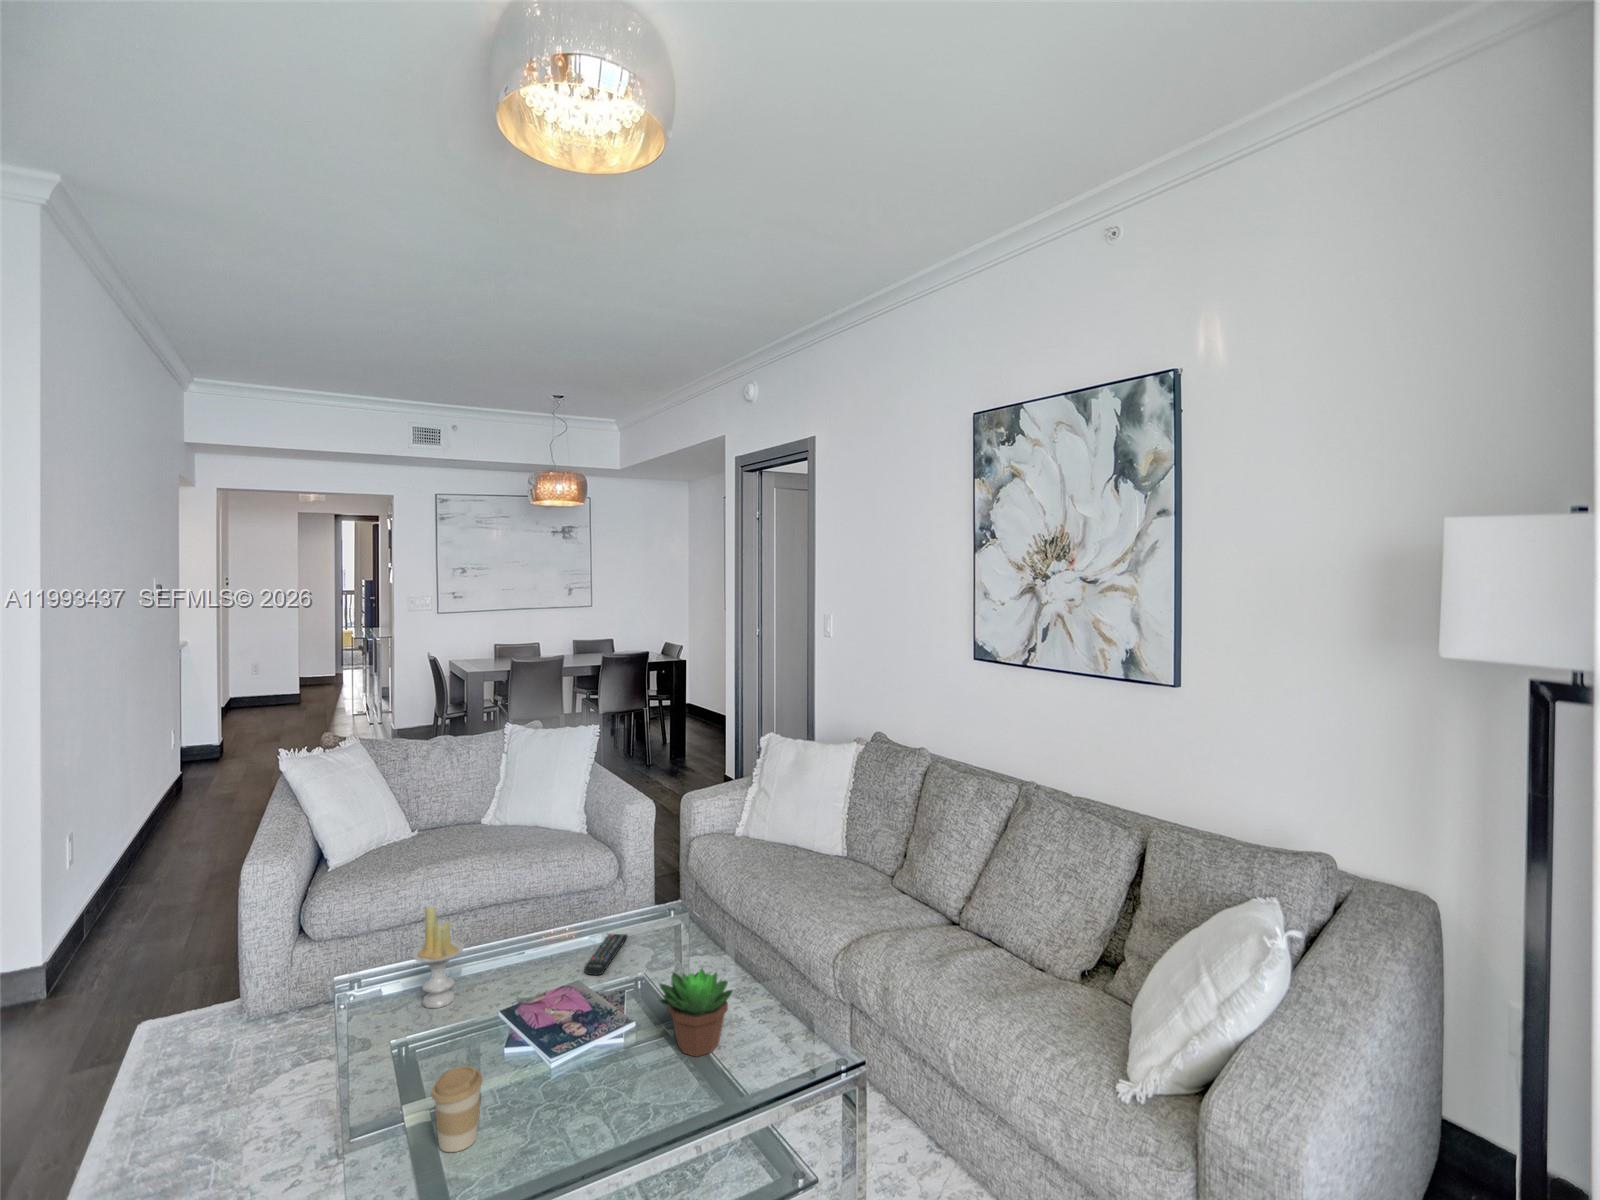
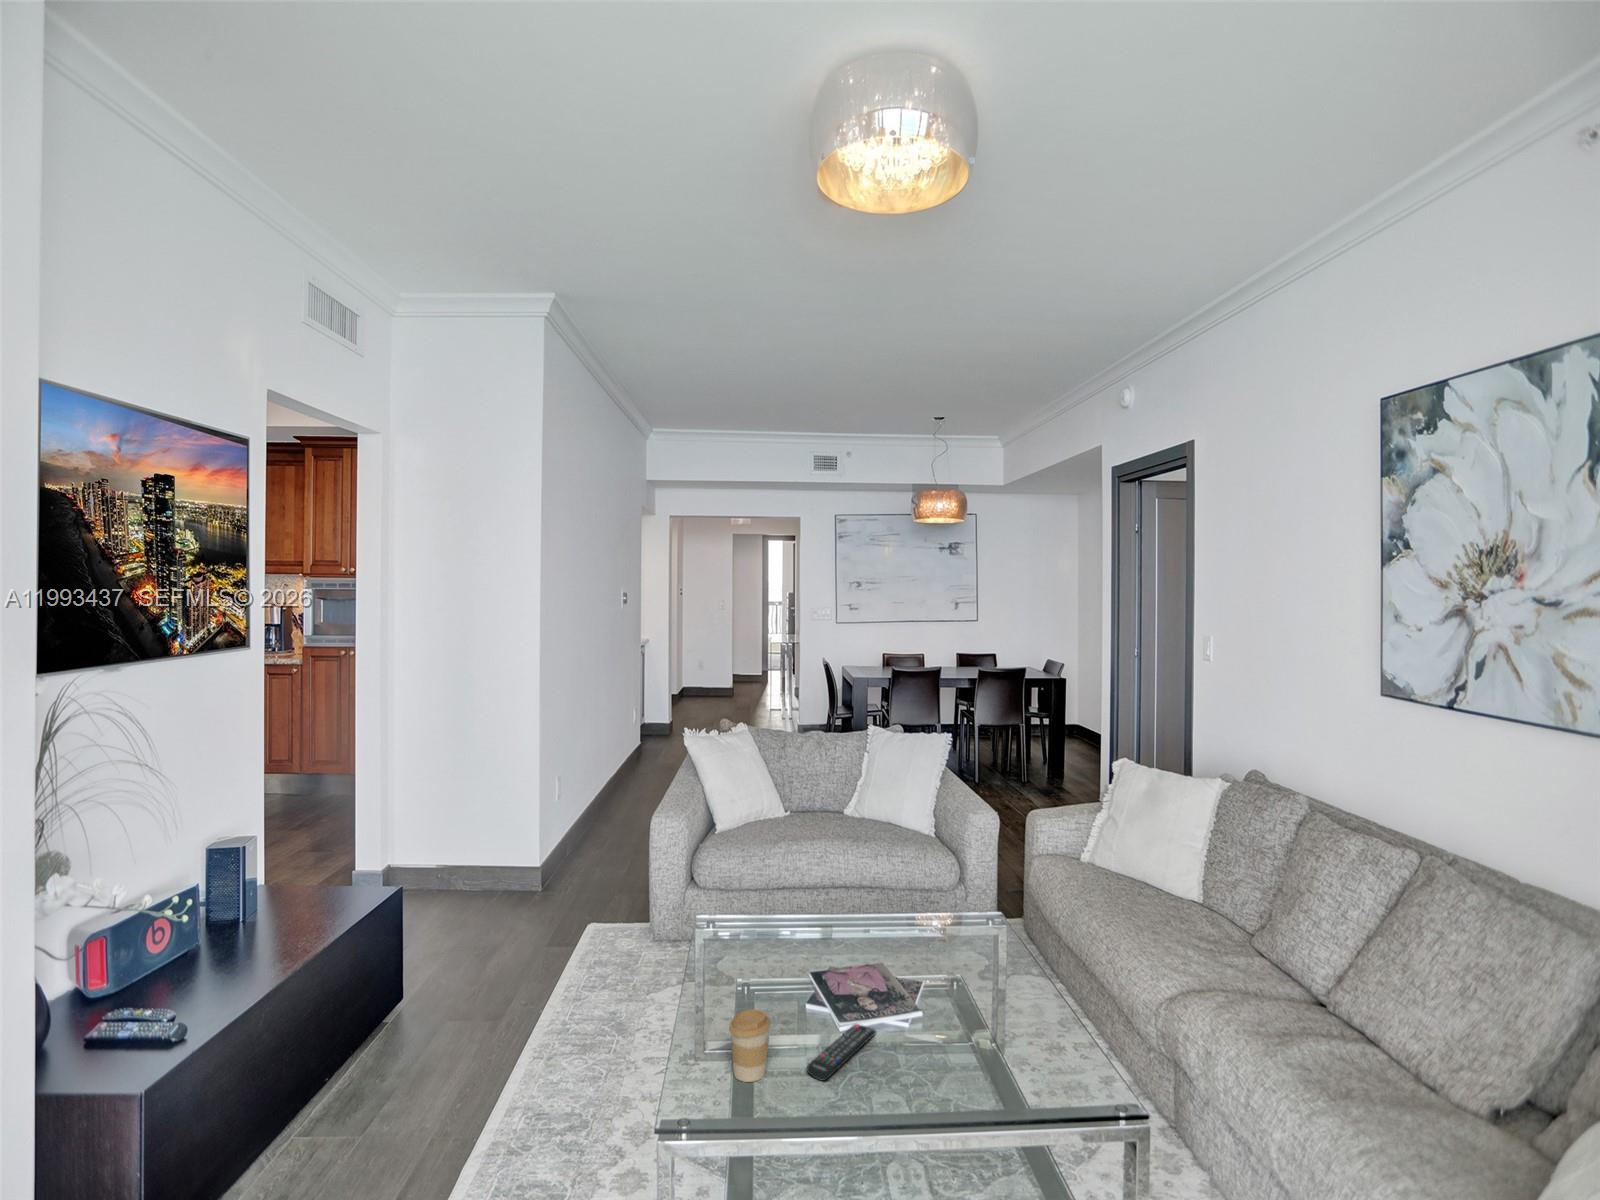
candle: present [412,907,464,1008] -> none [749,871,791,961]
remote control: present [585,934,628,975] -> present [807,1024,876,1080]
succulent plant: present [660,968,733,1057] -> none [940,973,1015,1063]

